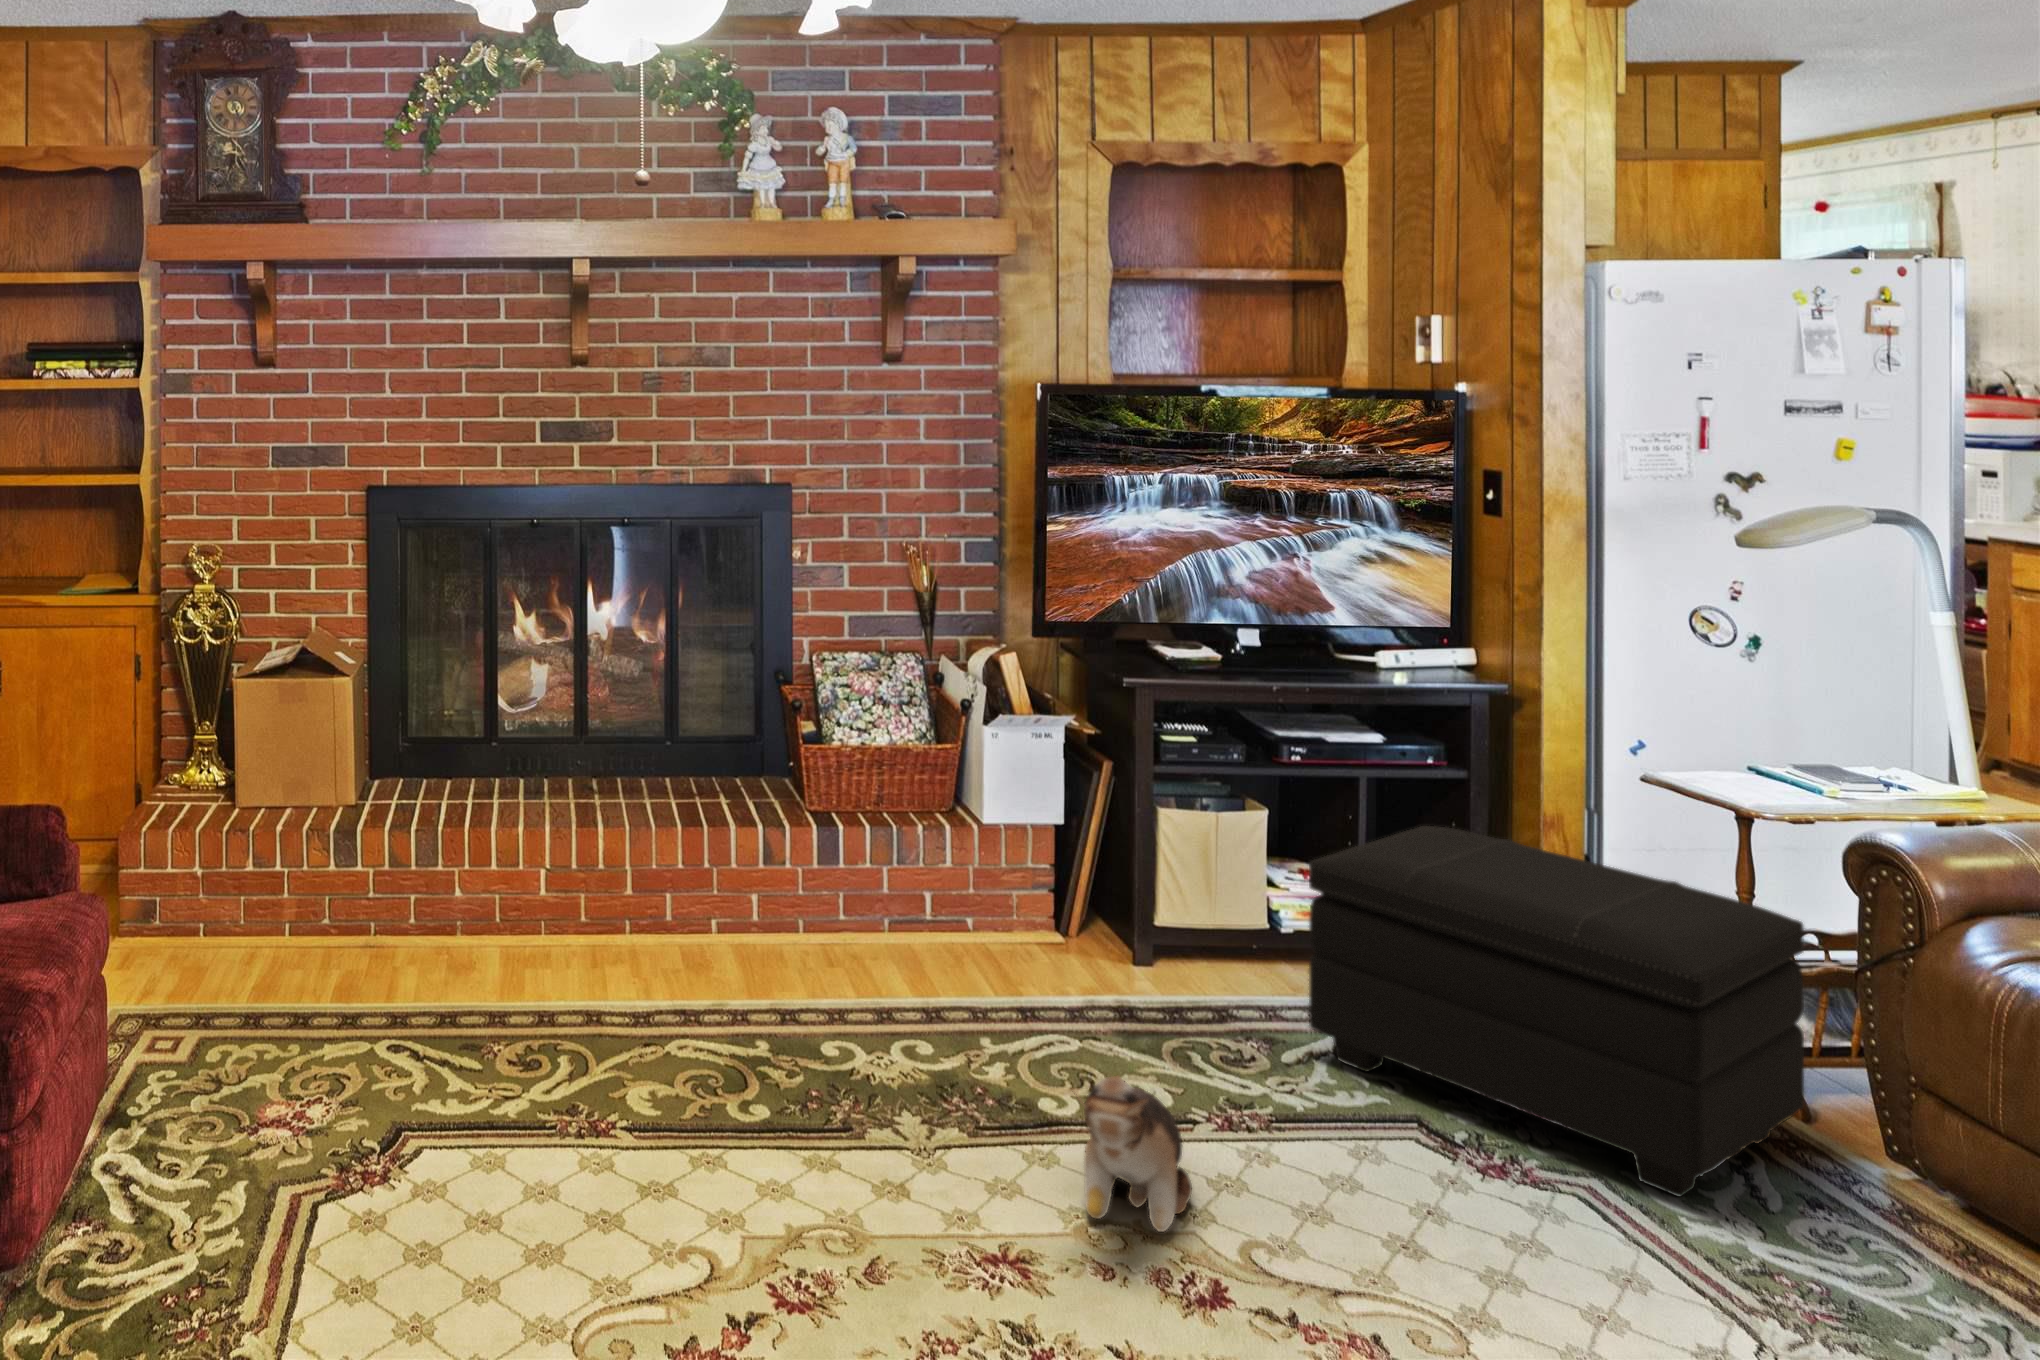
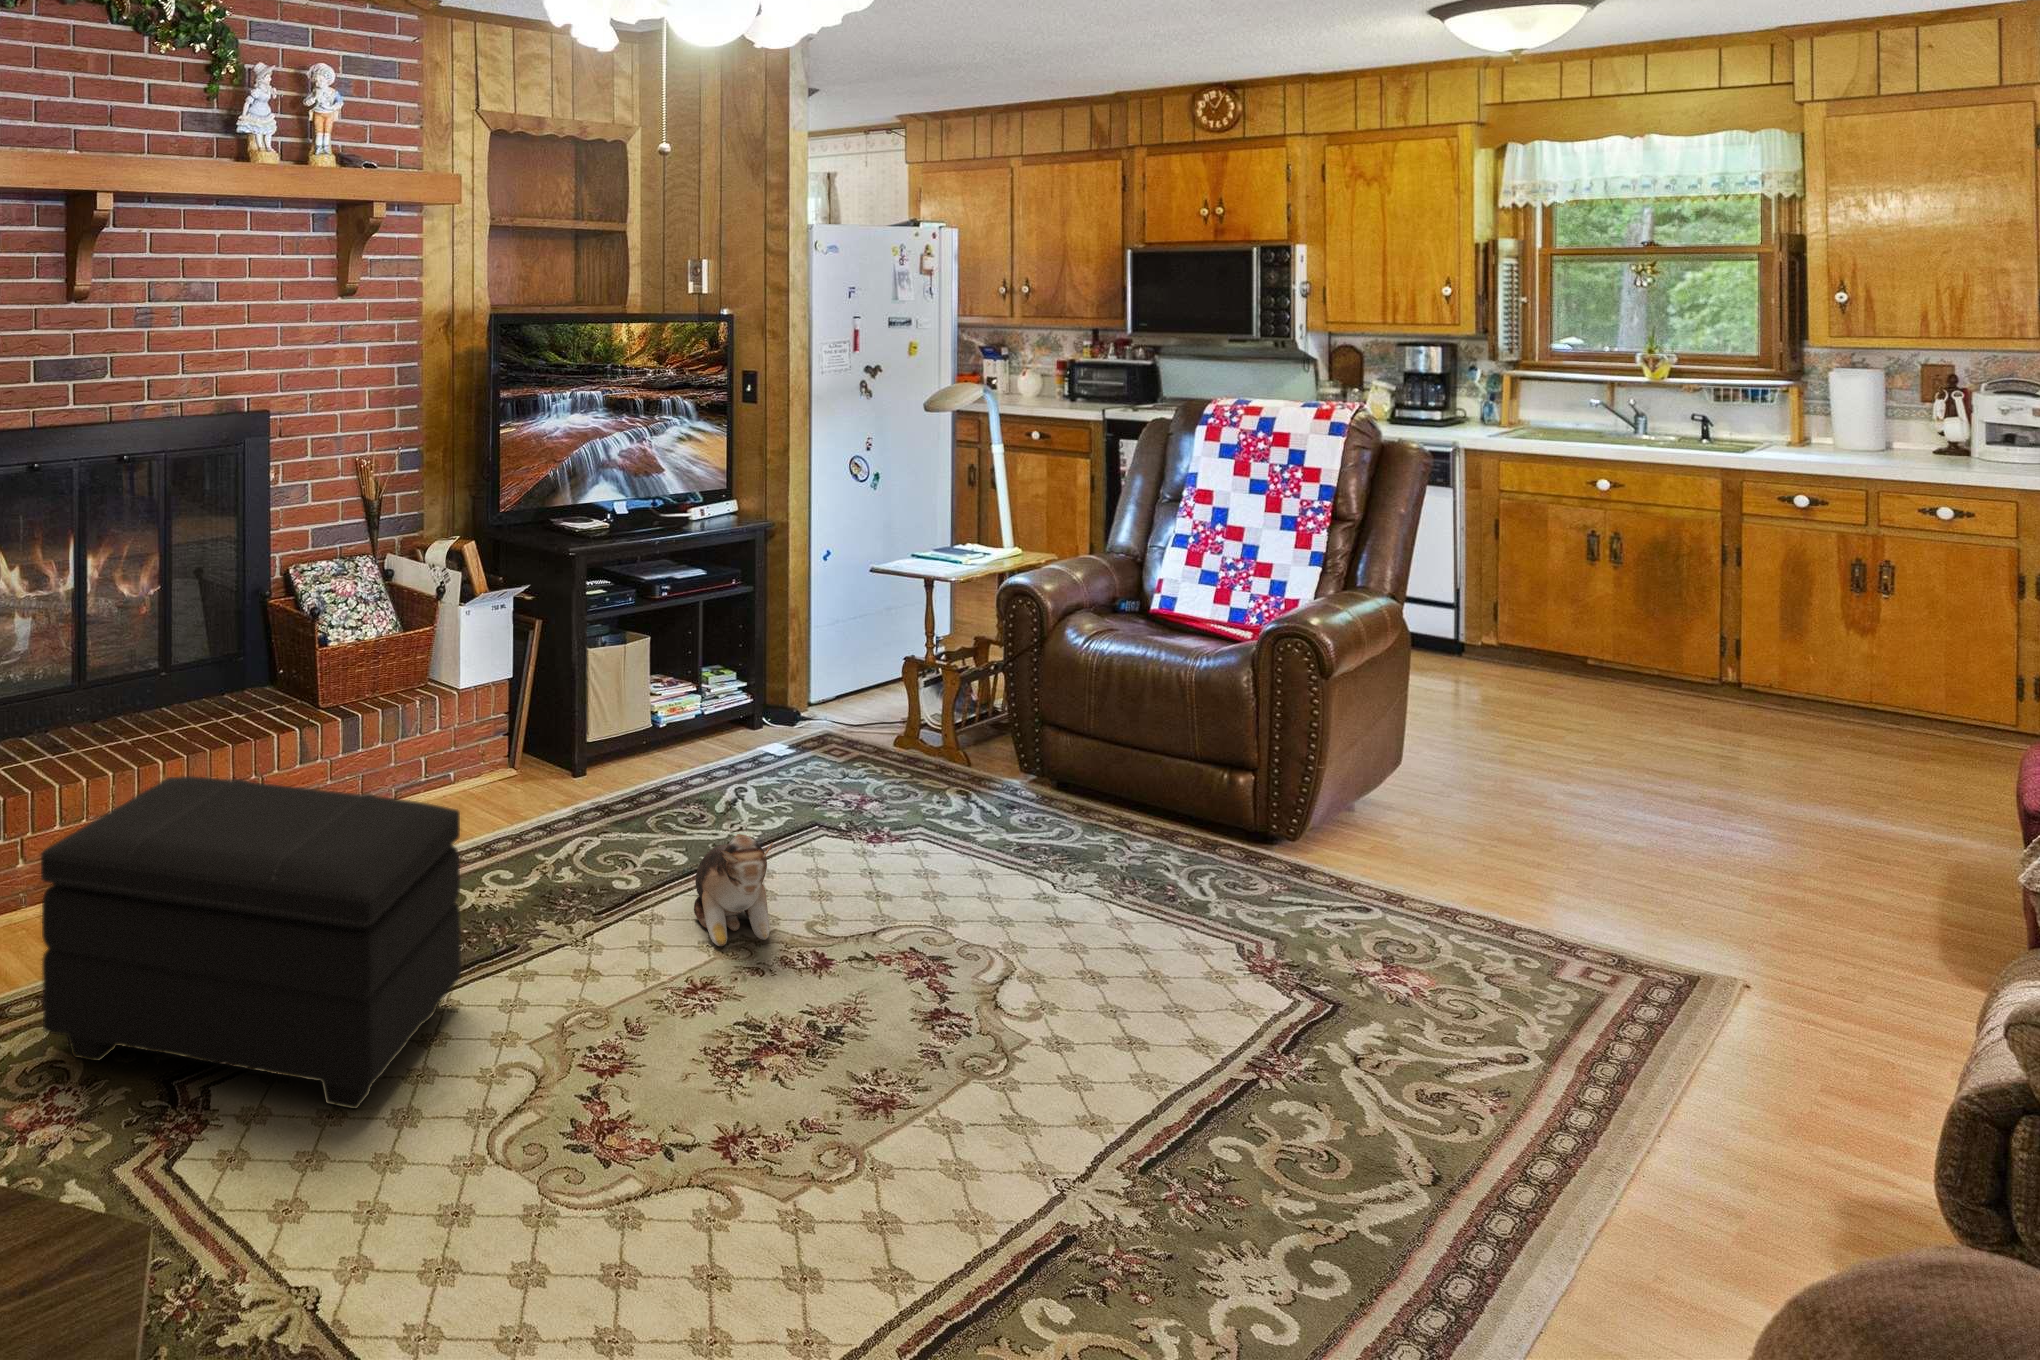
footstool: present [1309,826,1804,1196] -> present [41,776,461,1109]

